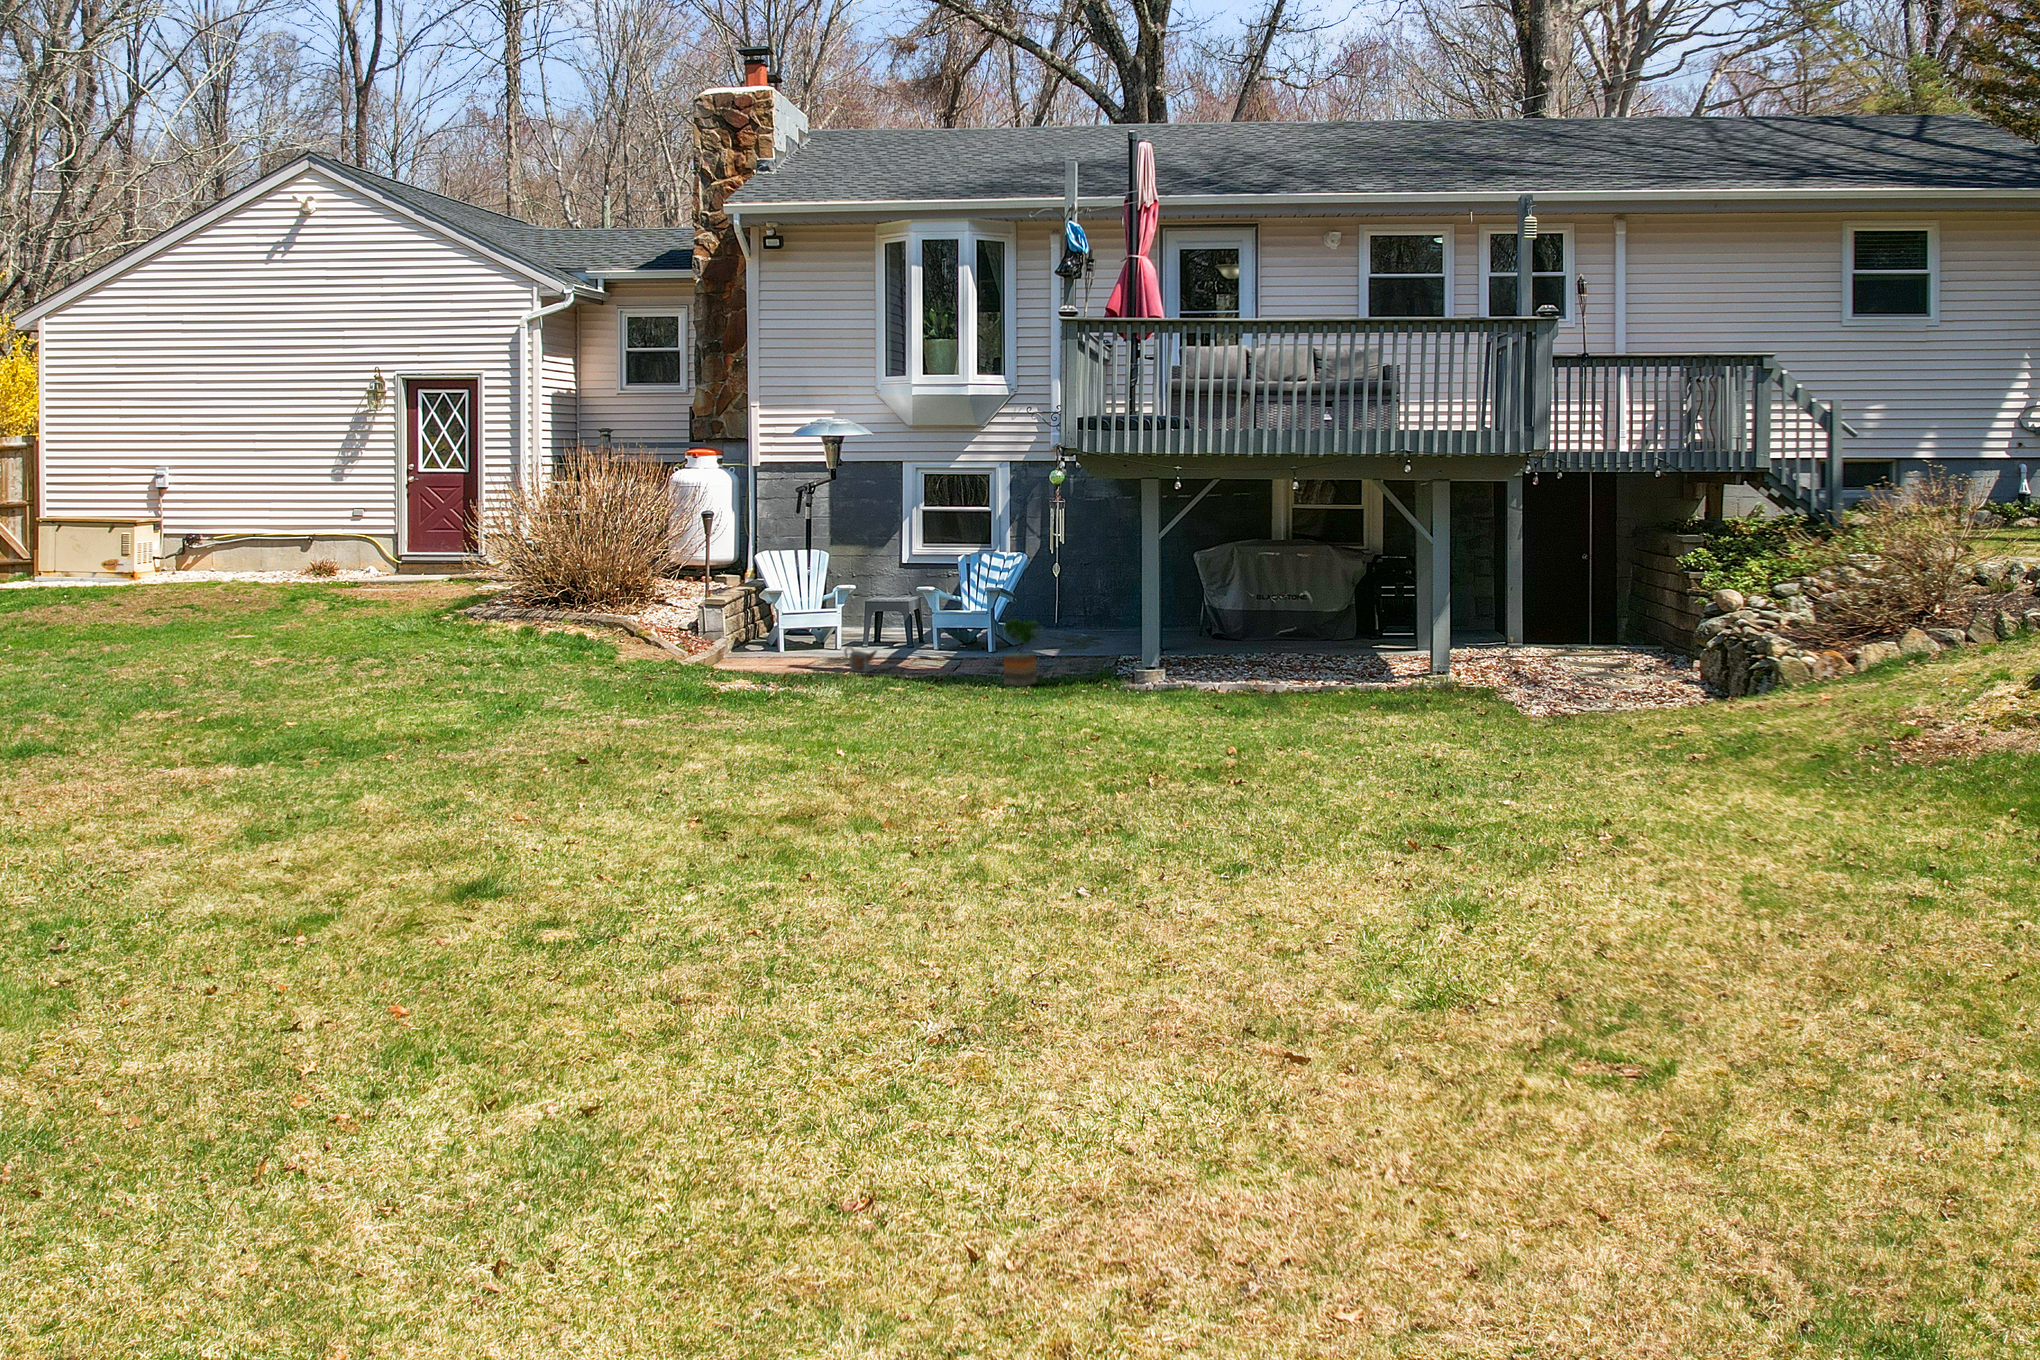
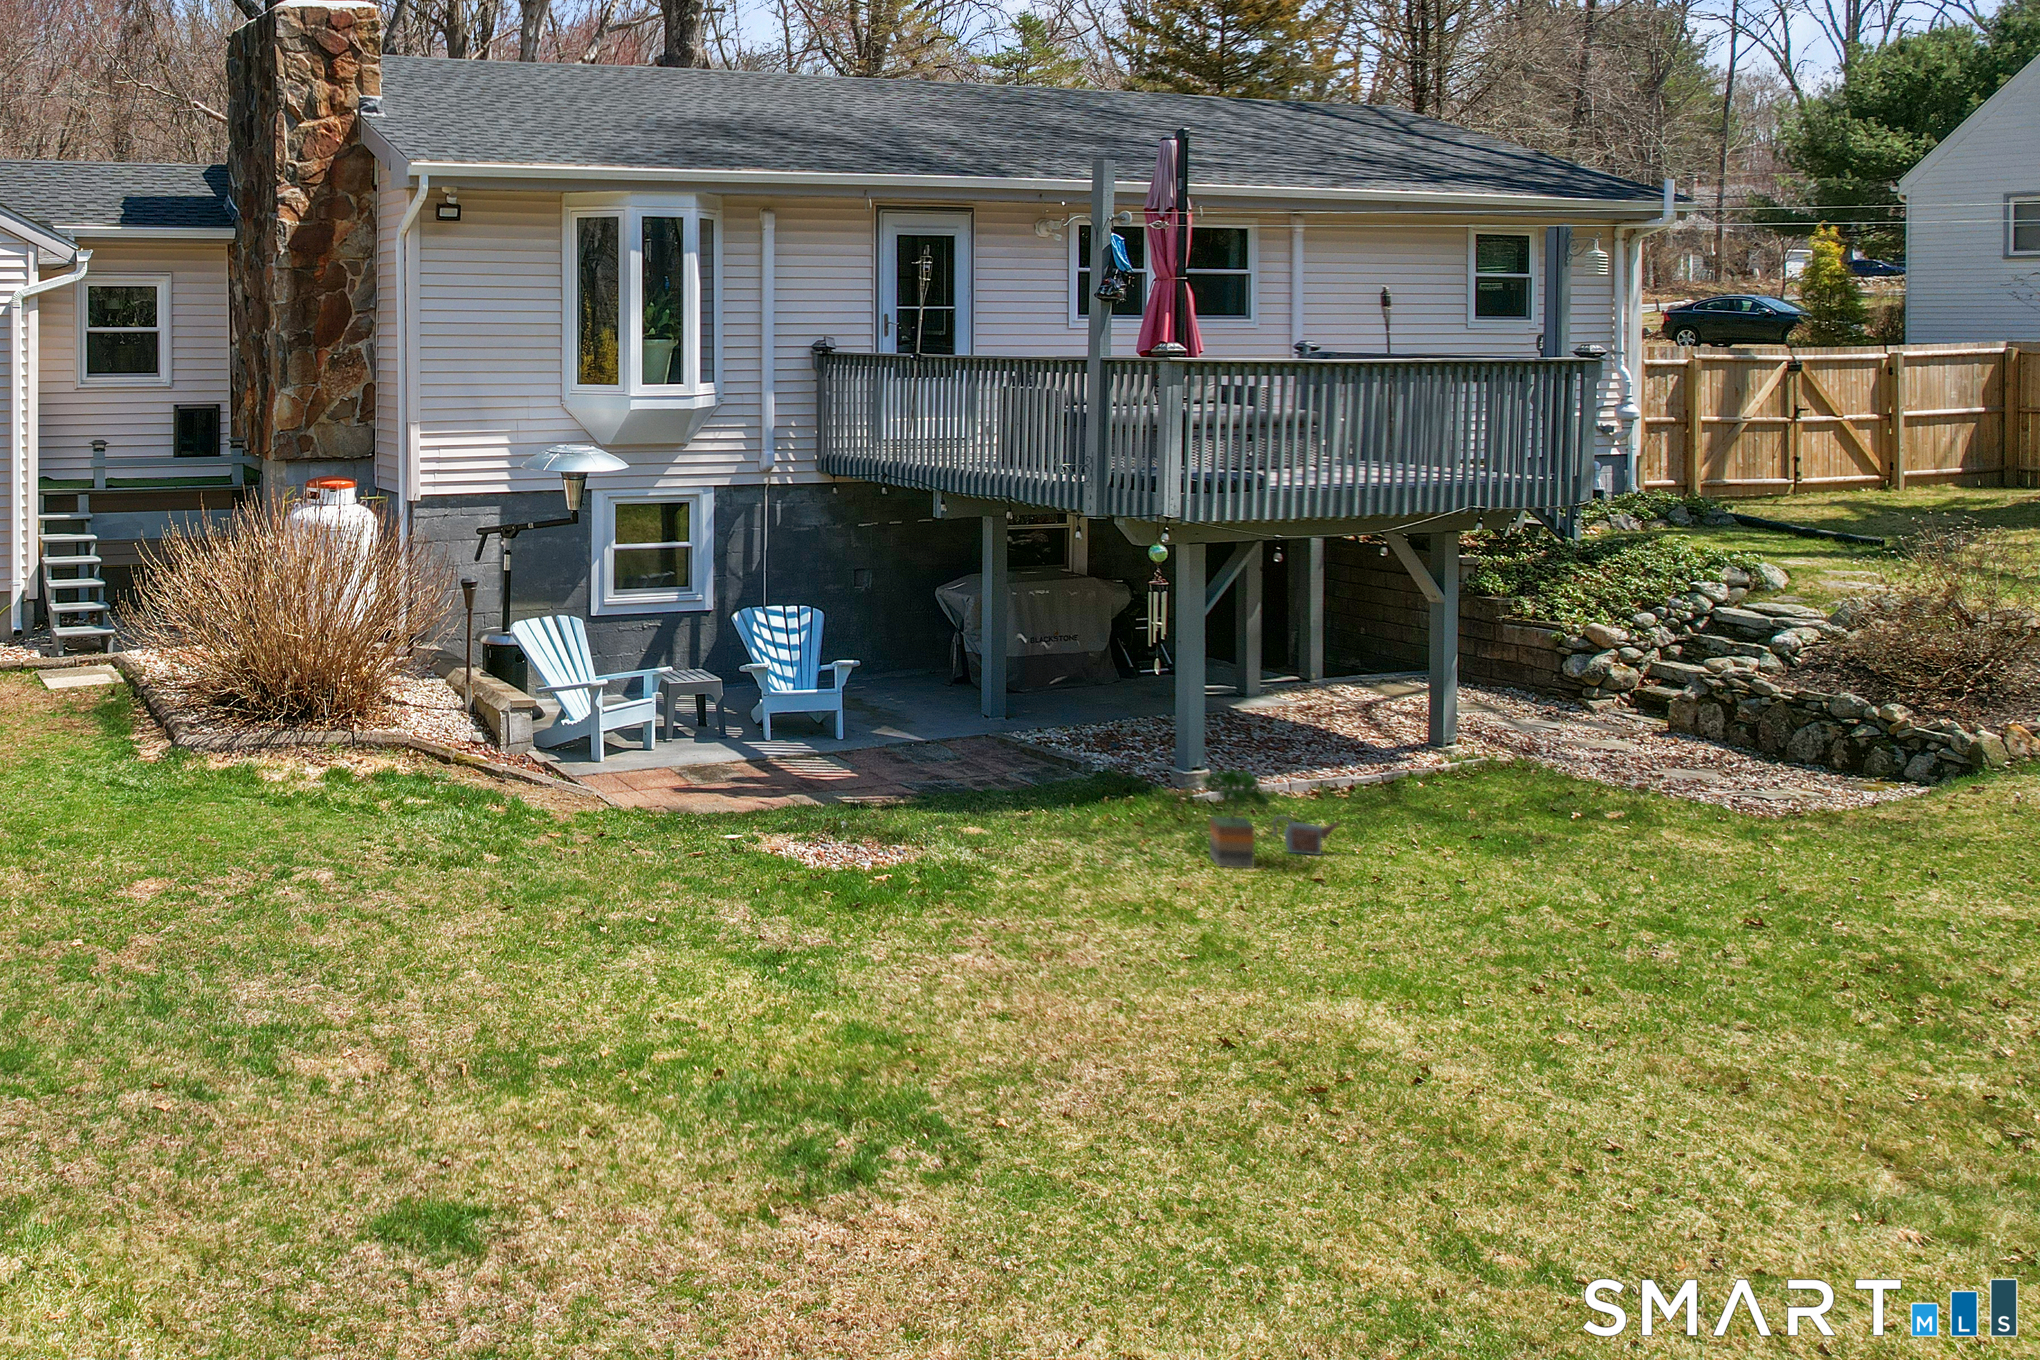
watering can: present [844,646,877,672] -> present [1273,815,1340,855]

